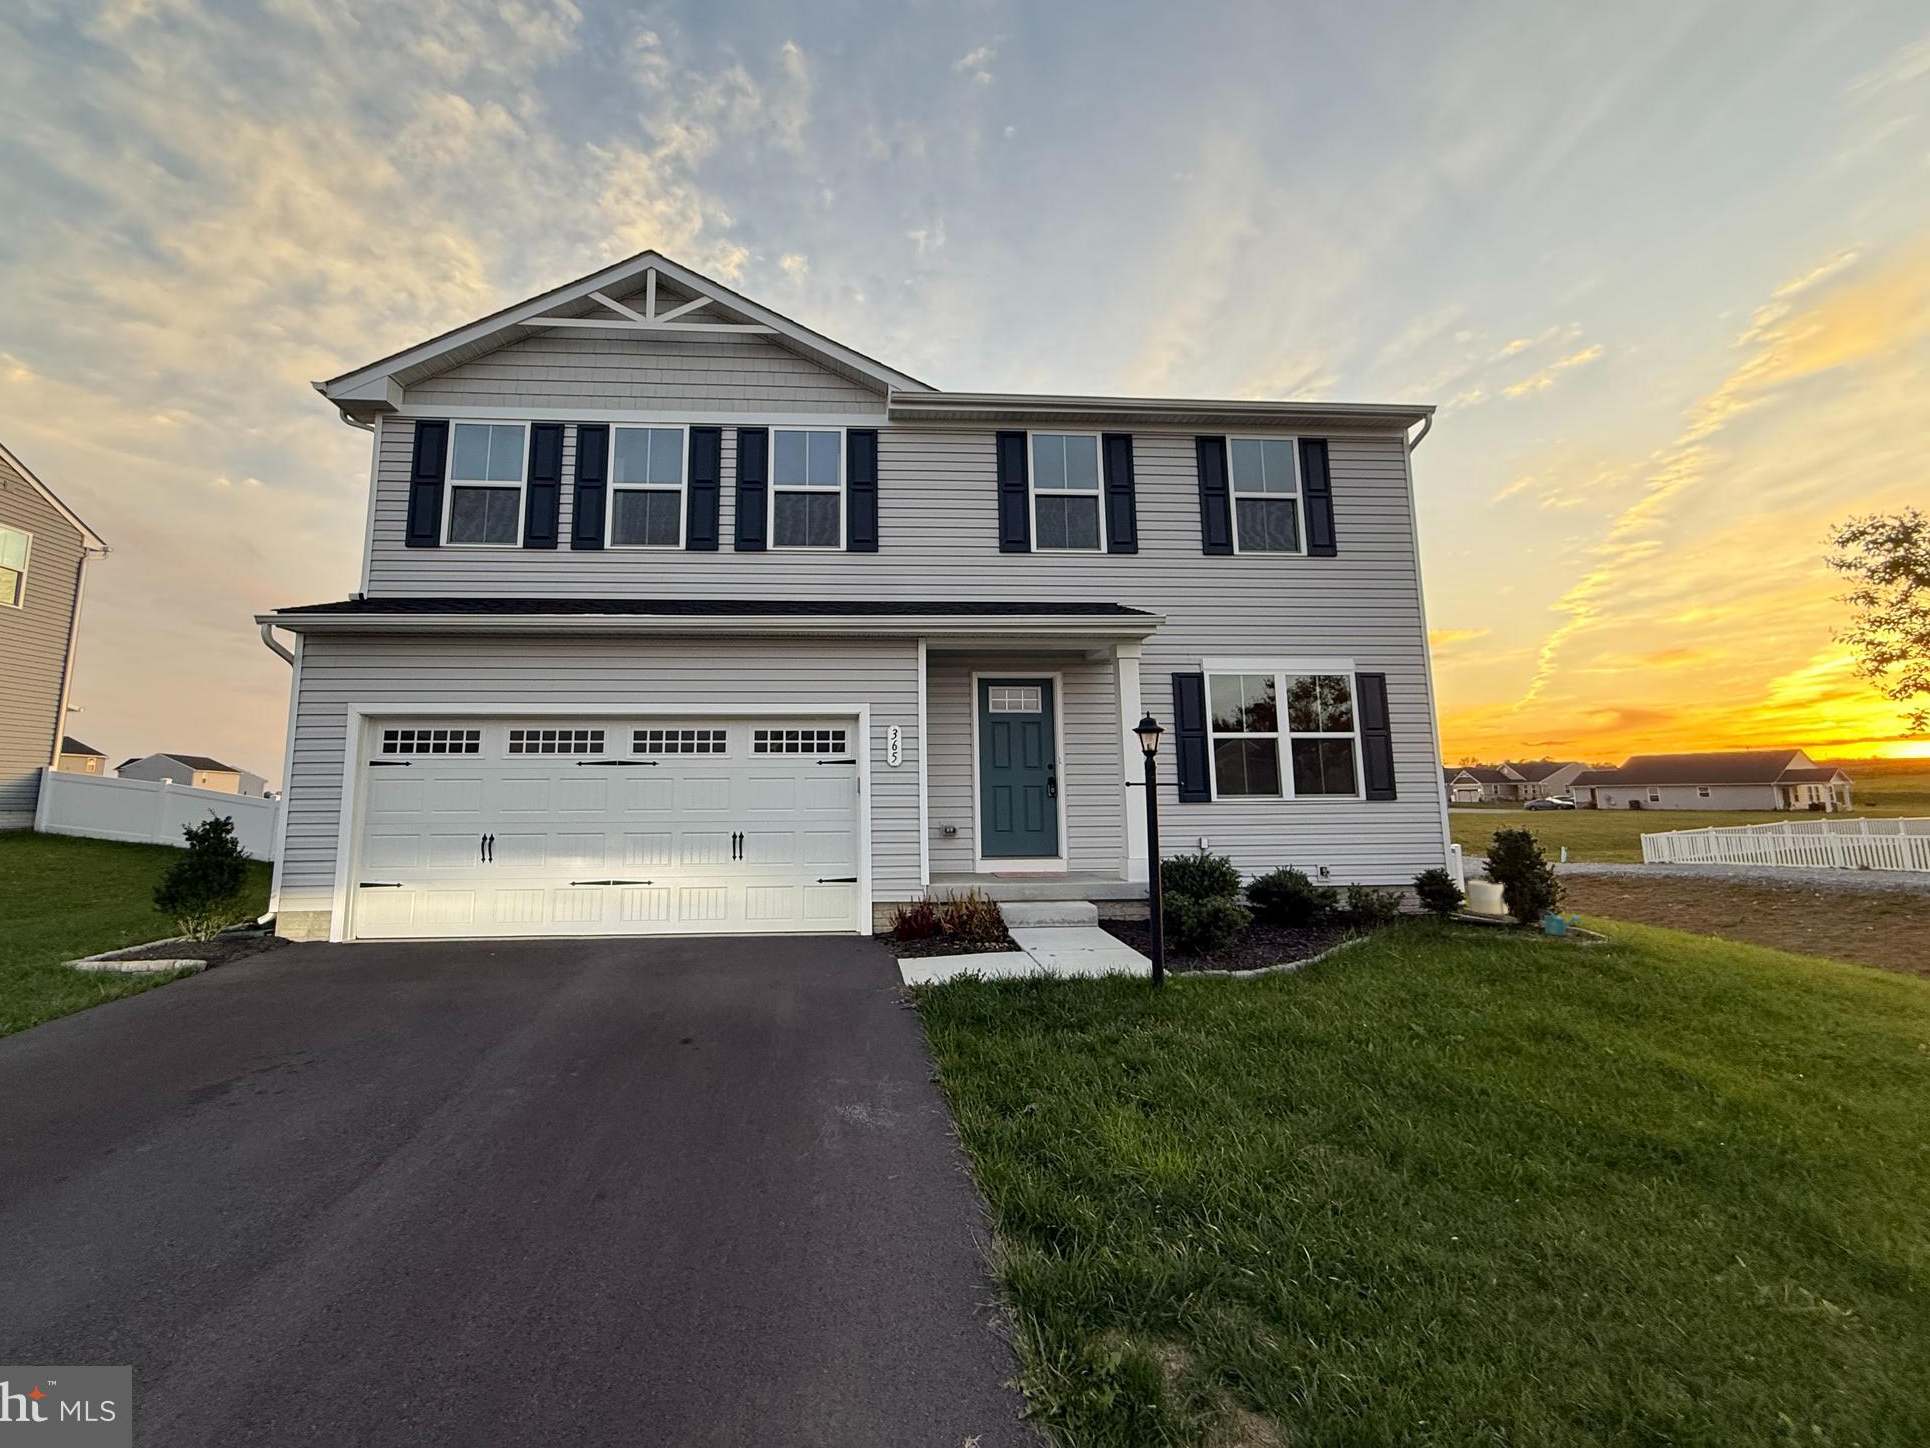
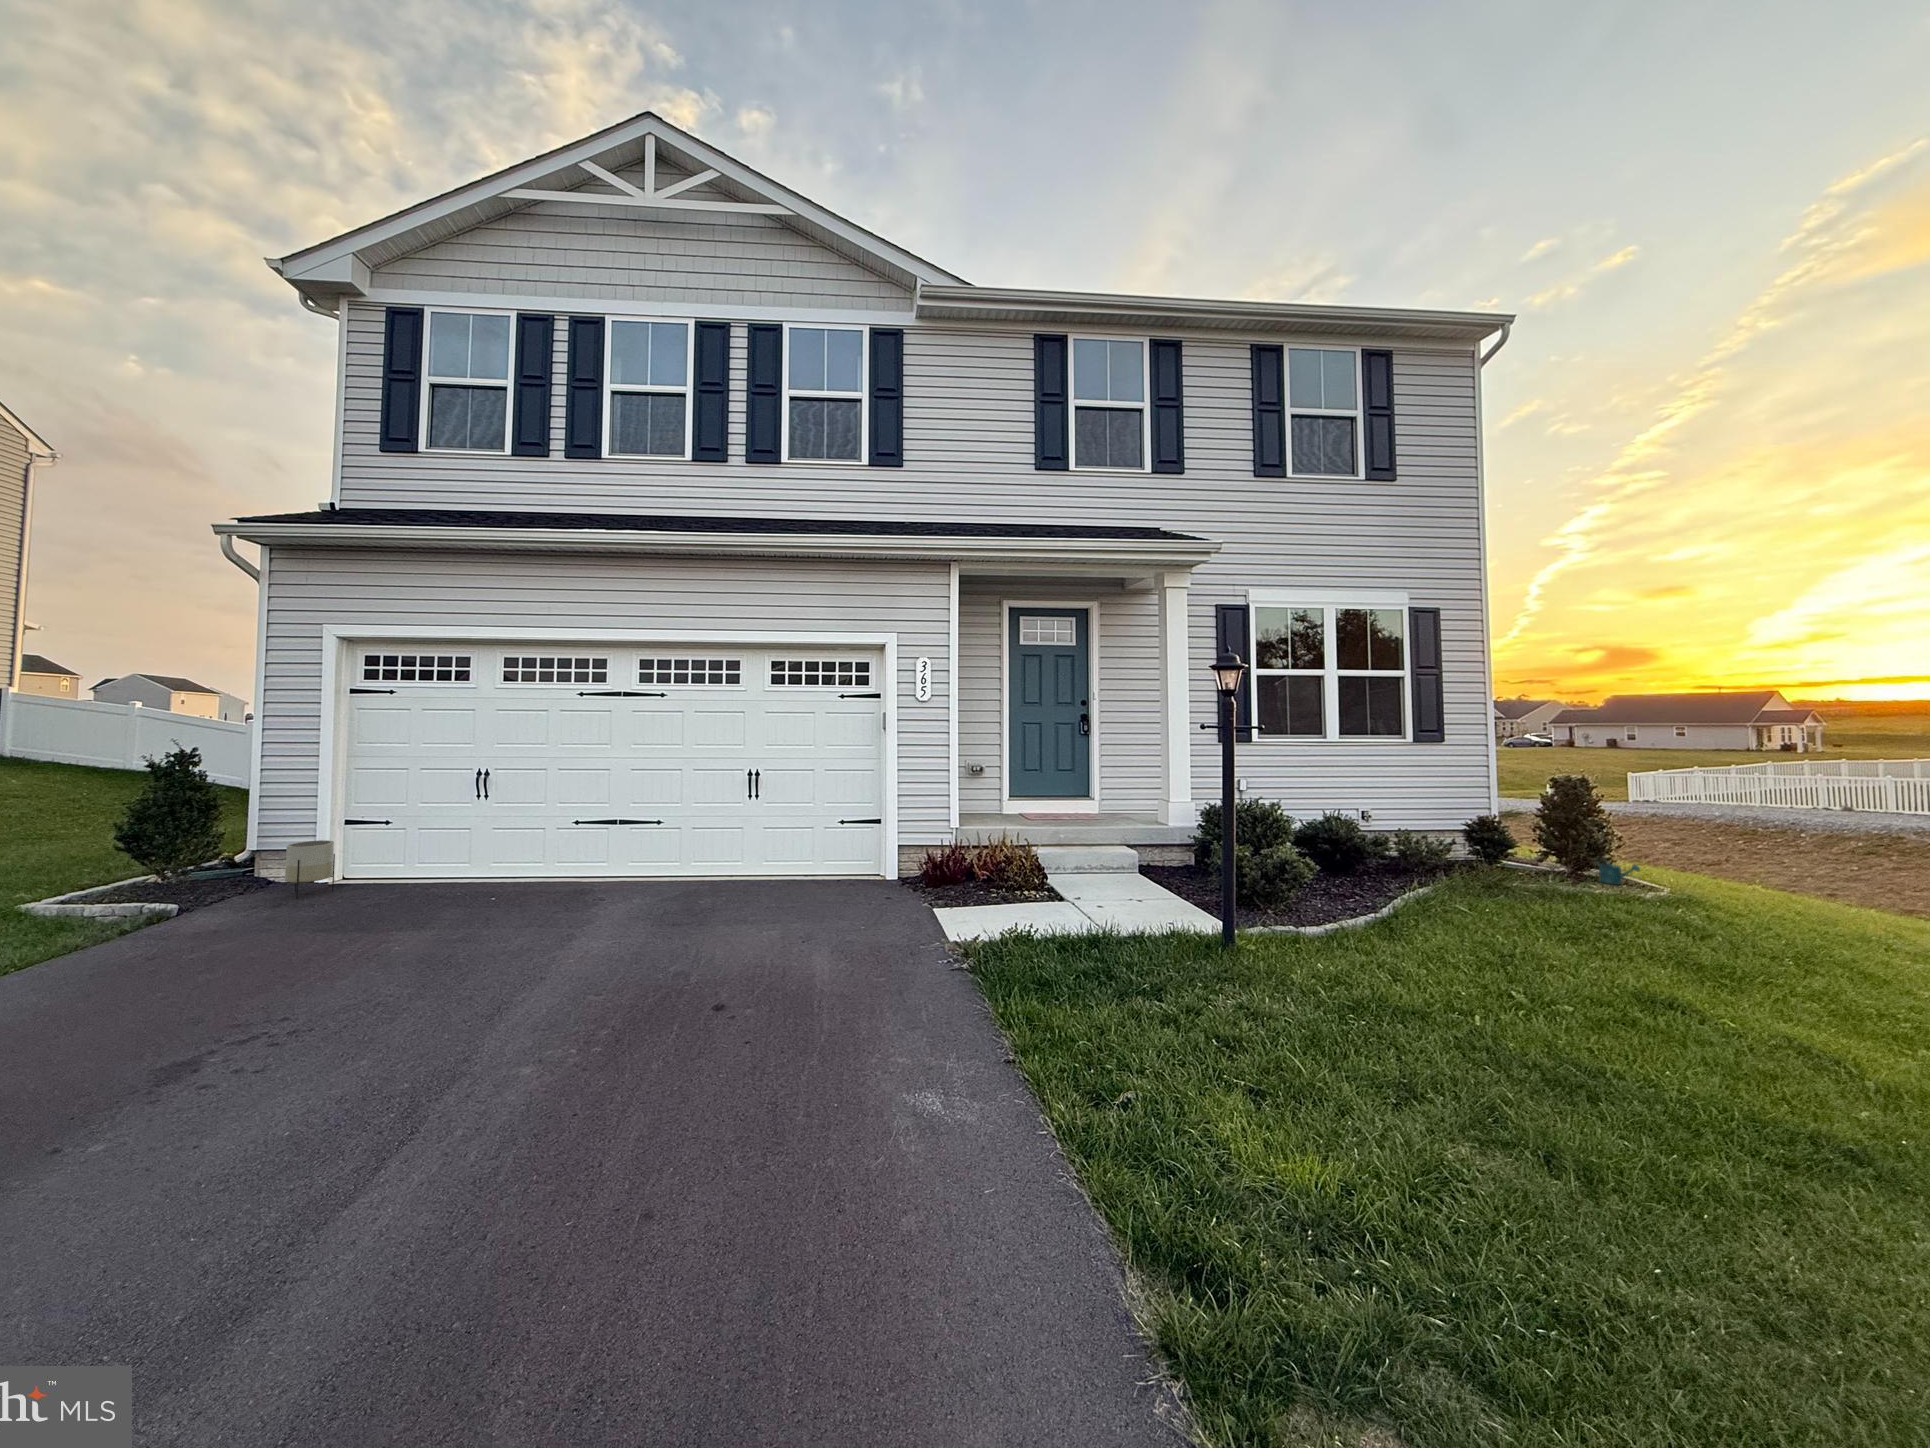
planter: present [1468,881,1508,926] -> present [285,840,335,899]

